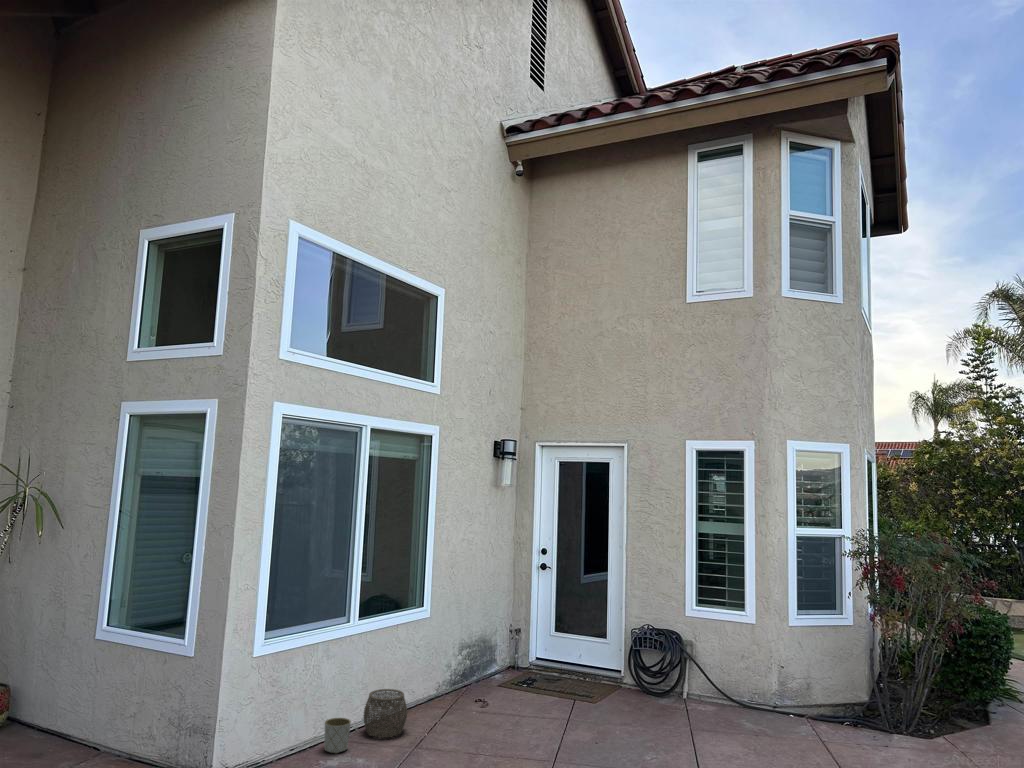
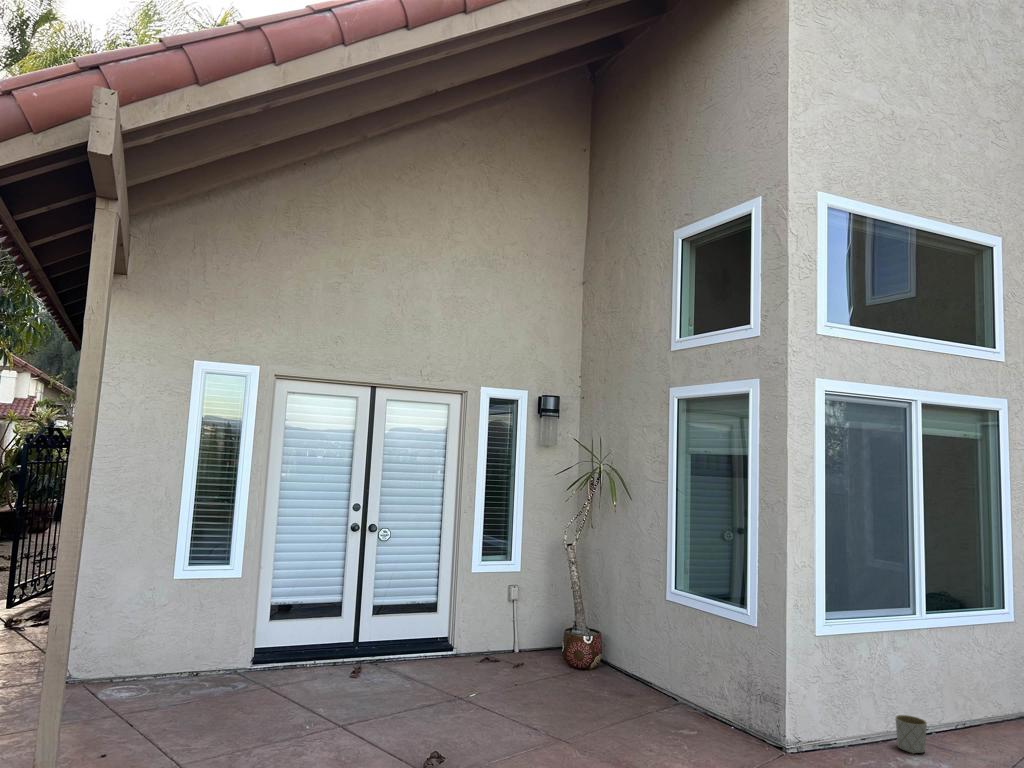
woven basket: present [364,689,407,738] -> none [939,695,997,752]

